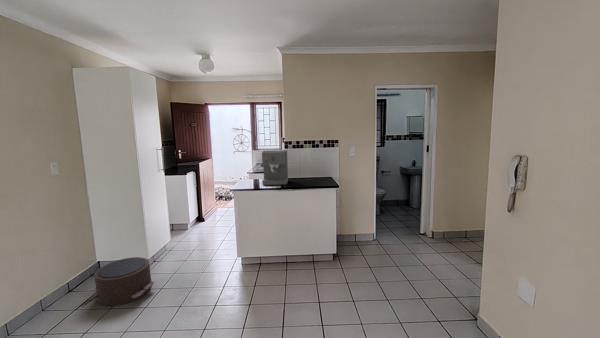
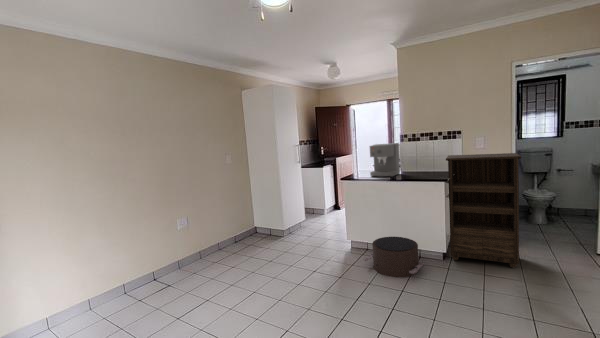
bookshelf: none [331,161,392,259] -> present [446,153,521,268]
pouf: present [85,257,154,306] -> present [364,237,424,277]

